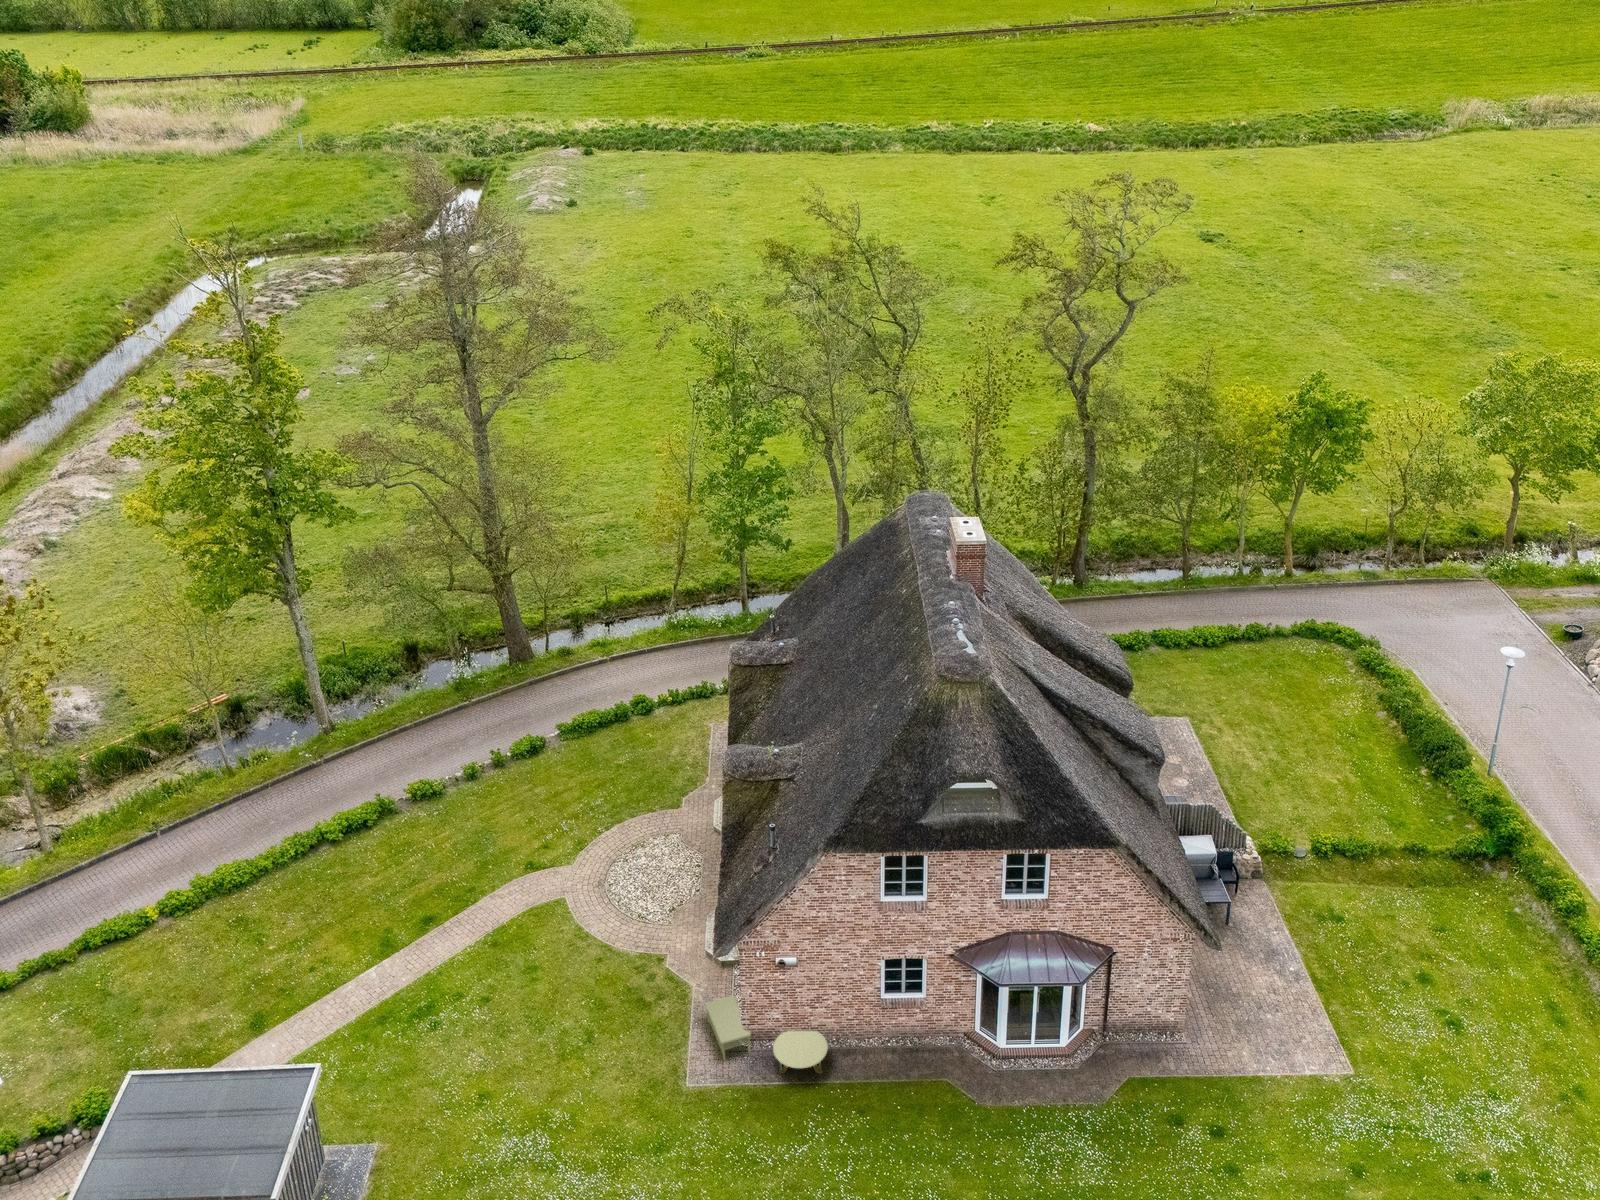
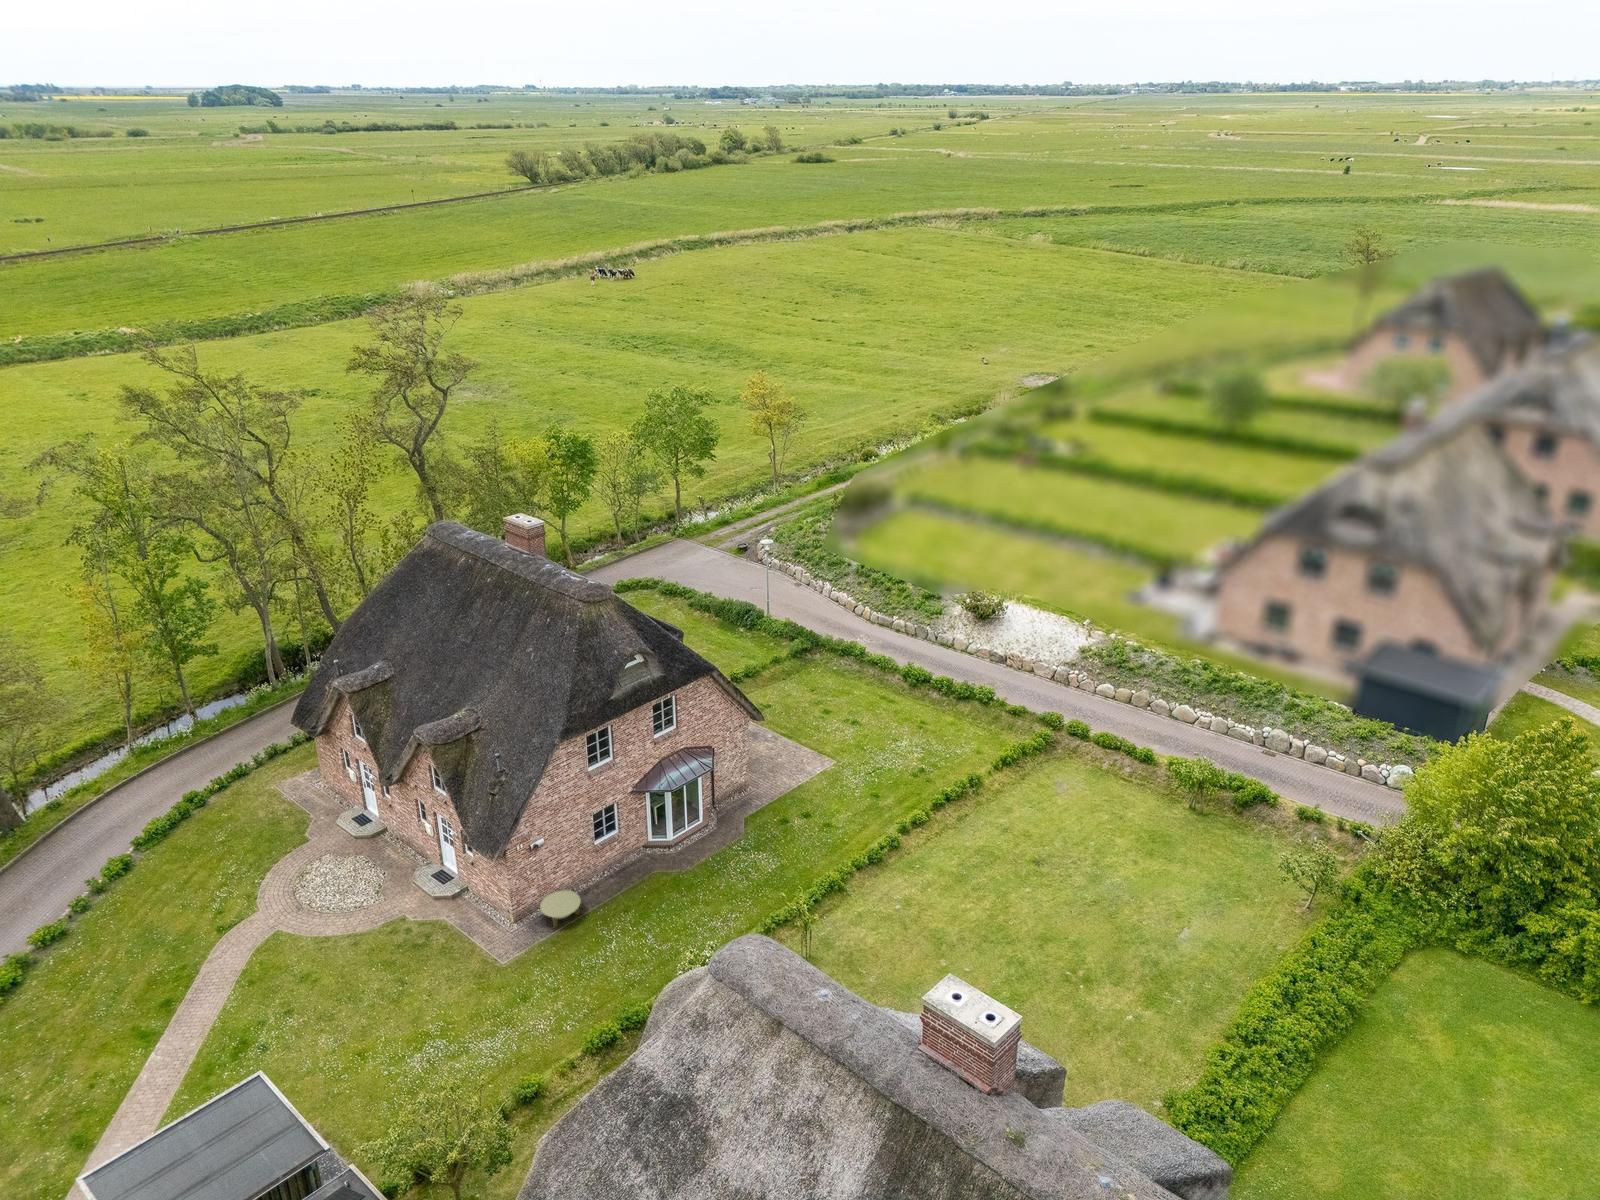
storage bench: present [705,995,751,1060] -> none [472,904,524,945]

